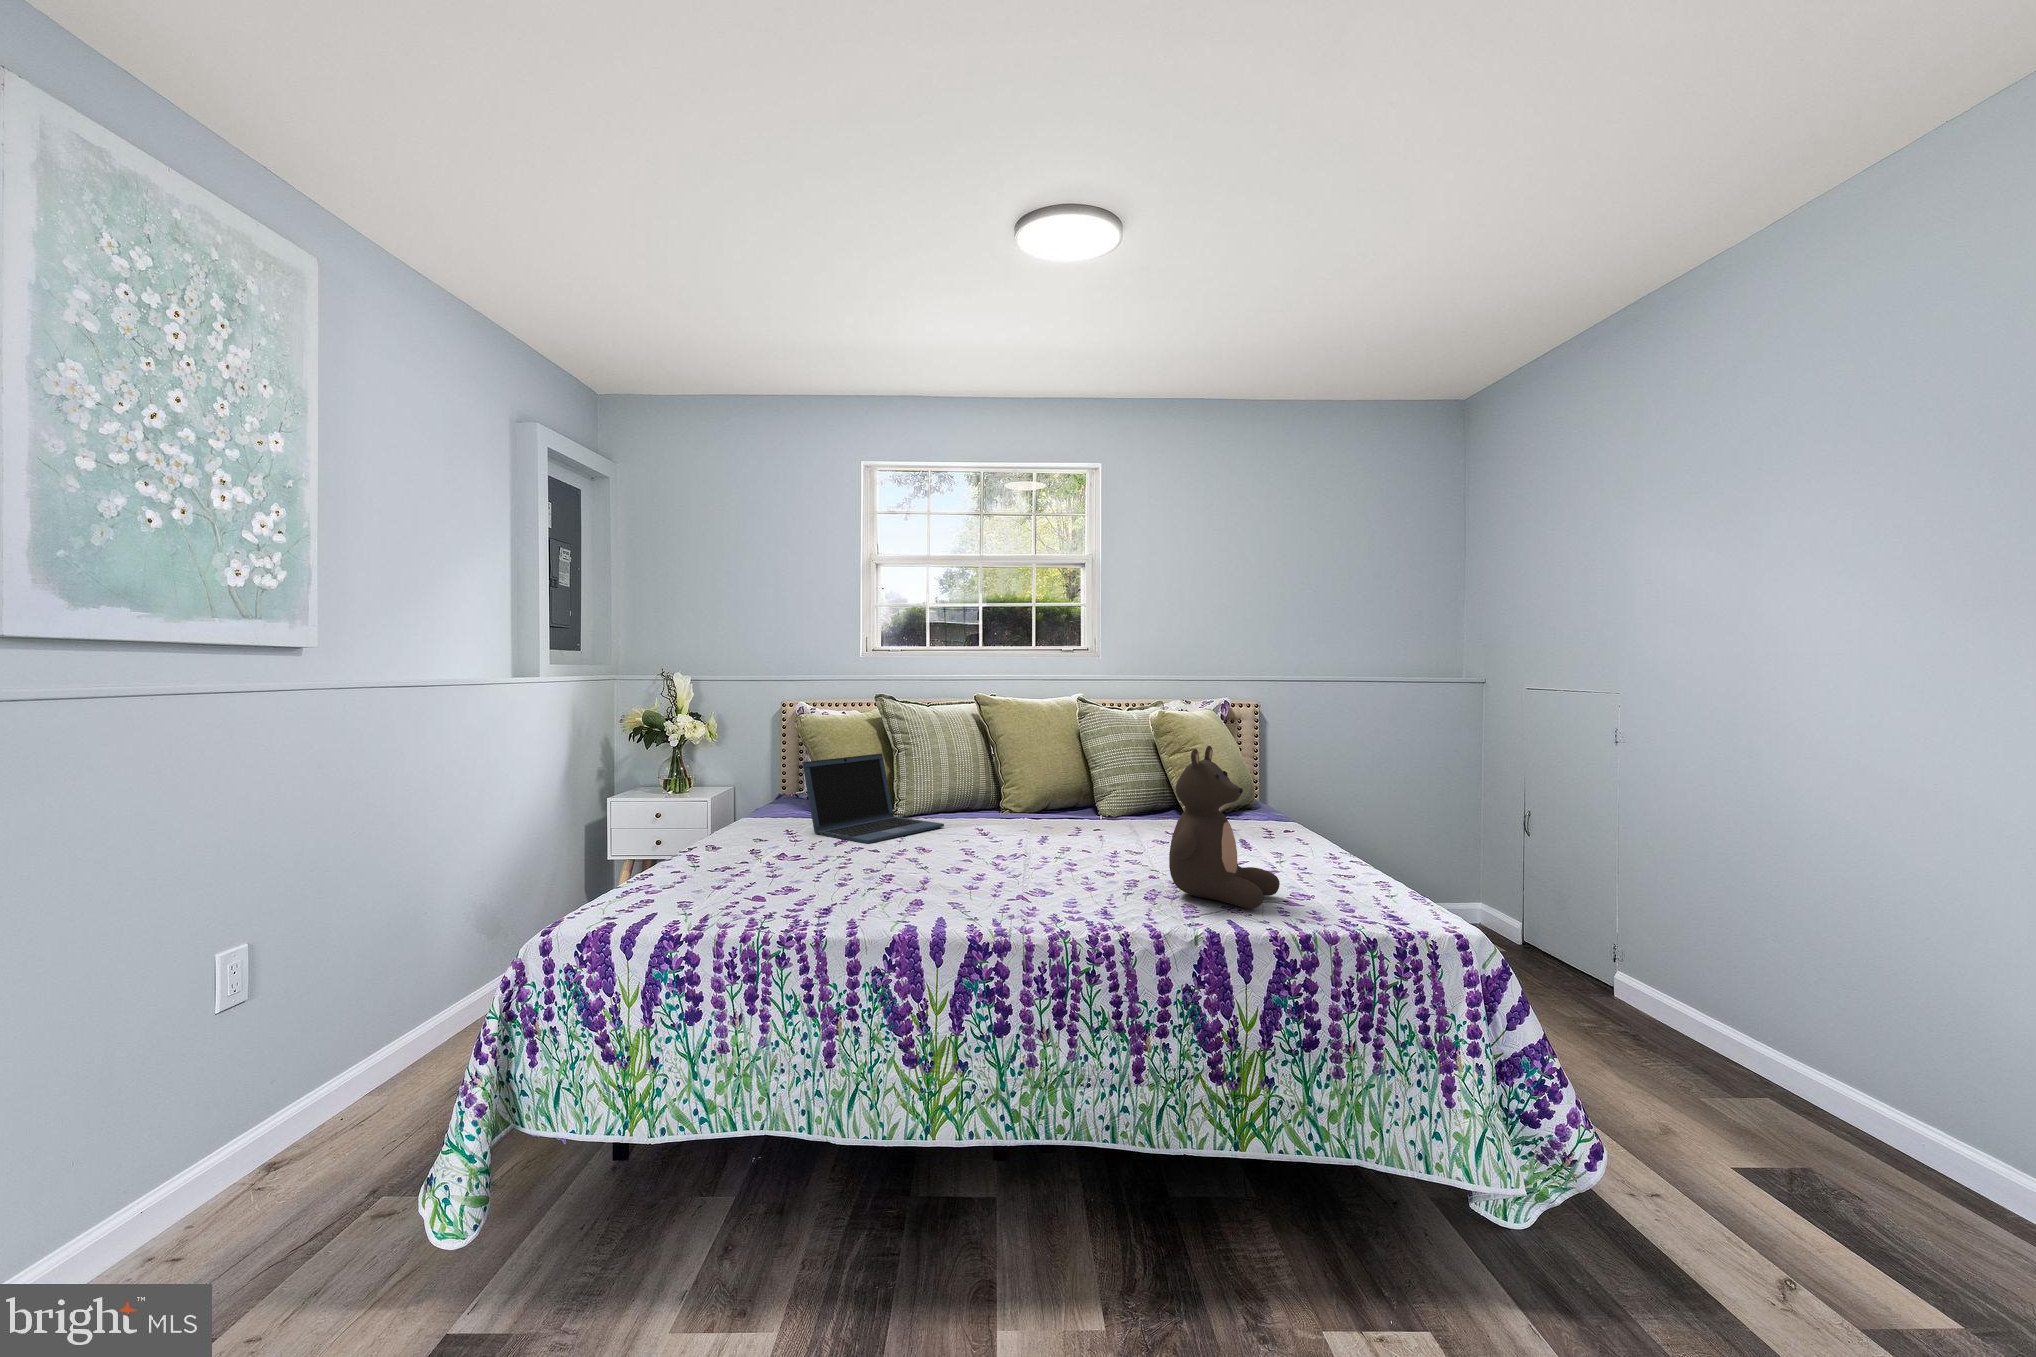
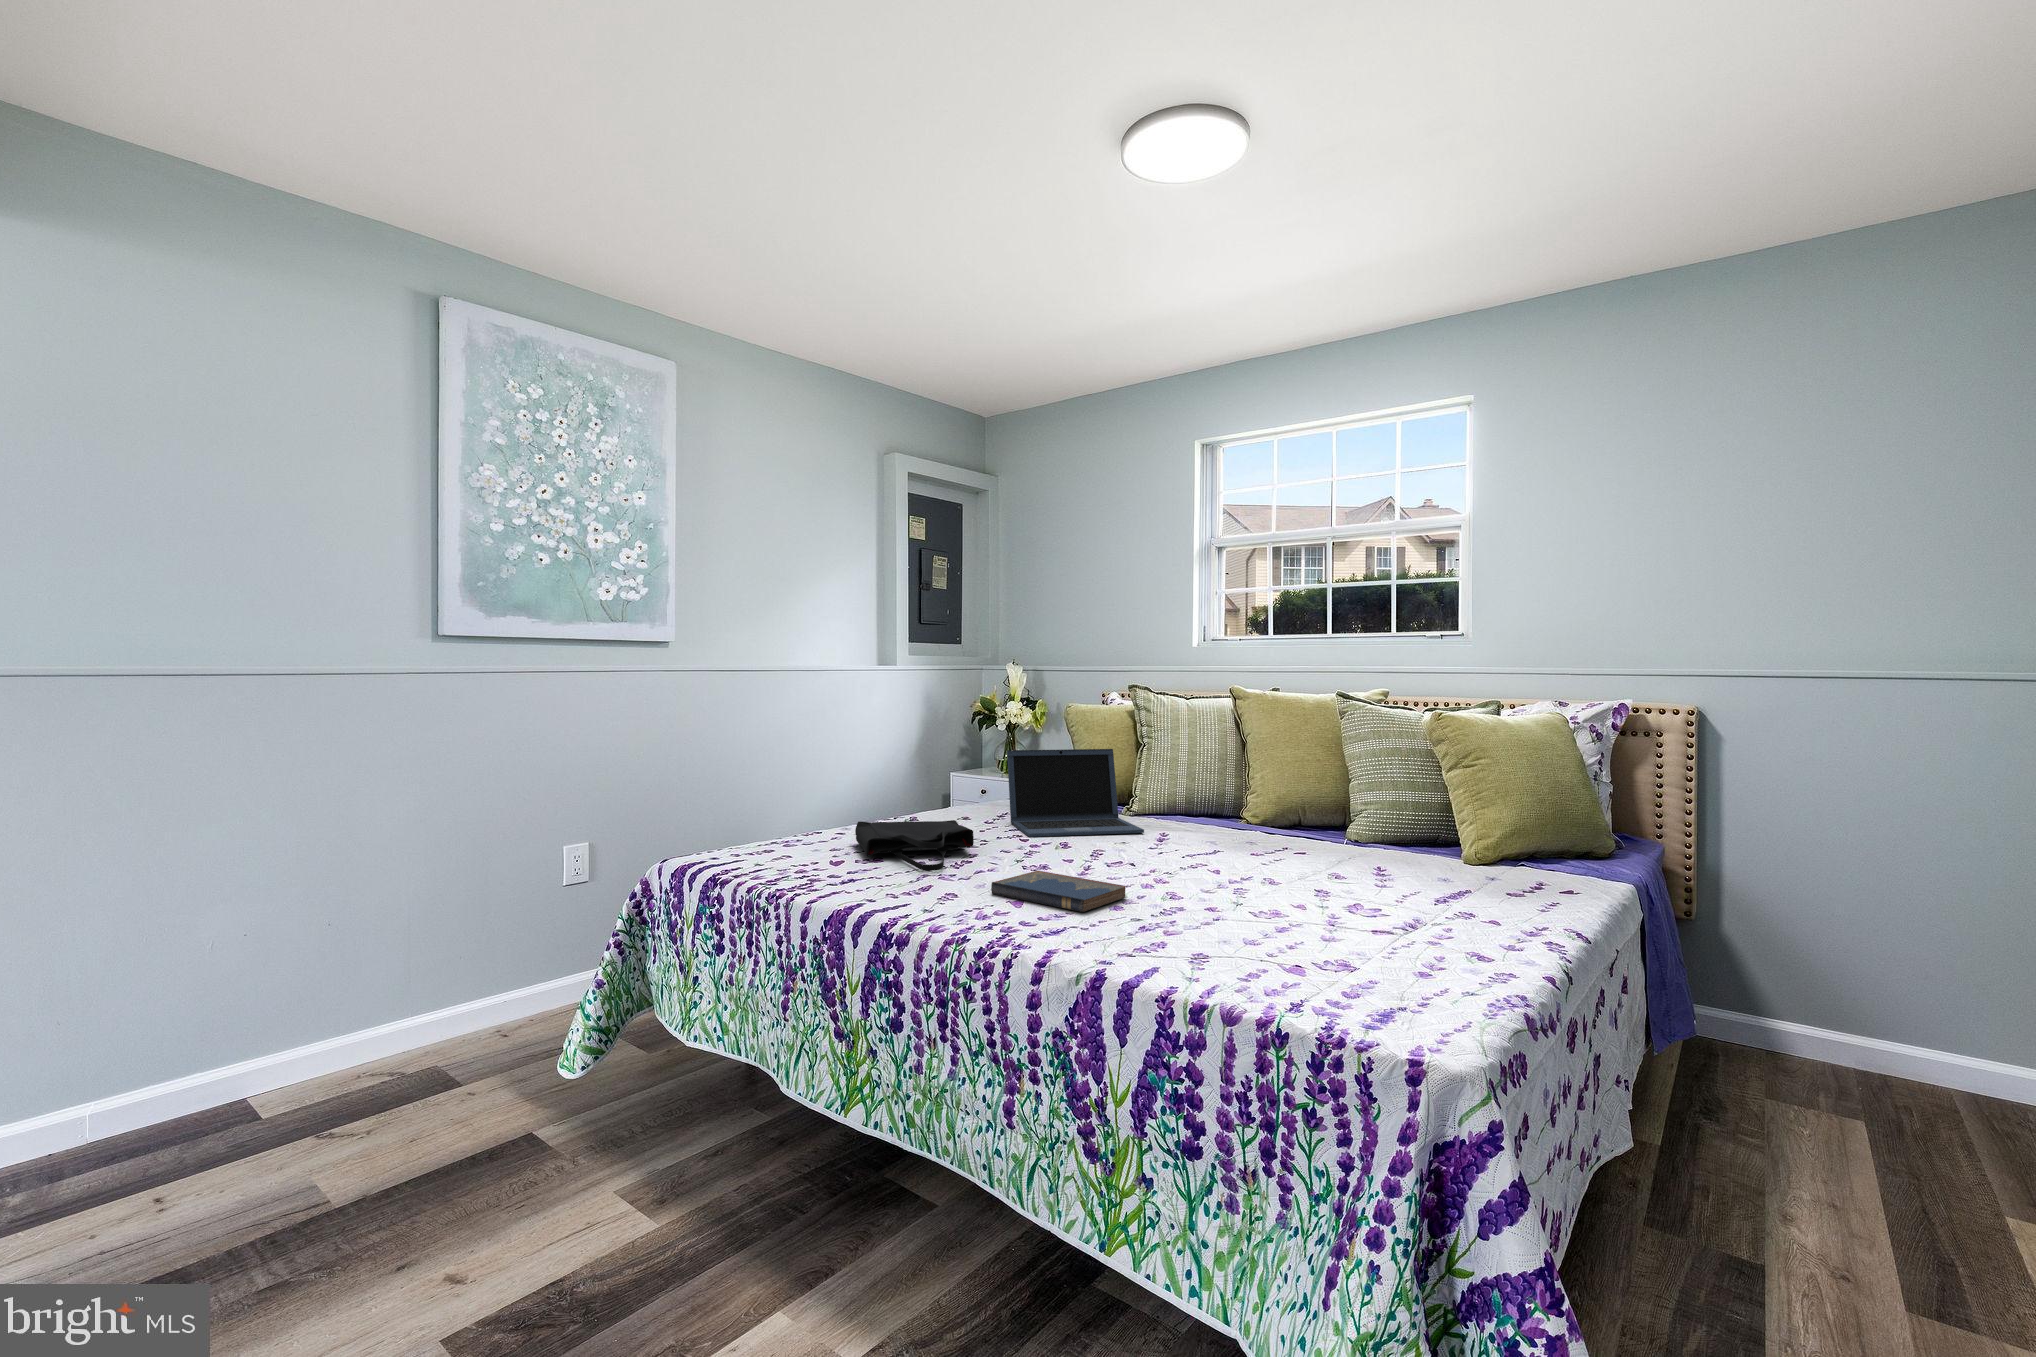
teddy bear: present [1169,746,1280,909] -> none [1134,743,1300,961]
tote bag: none [738,836,894,887] -> present [855,820,974,871]
hardcover book: none [990,869,1093,895] -> present [991,871,1126,912]

